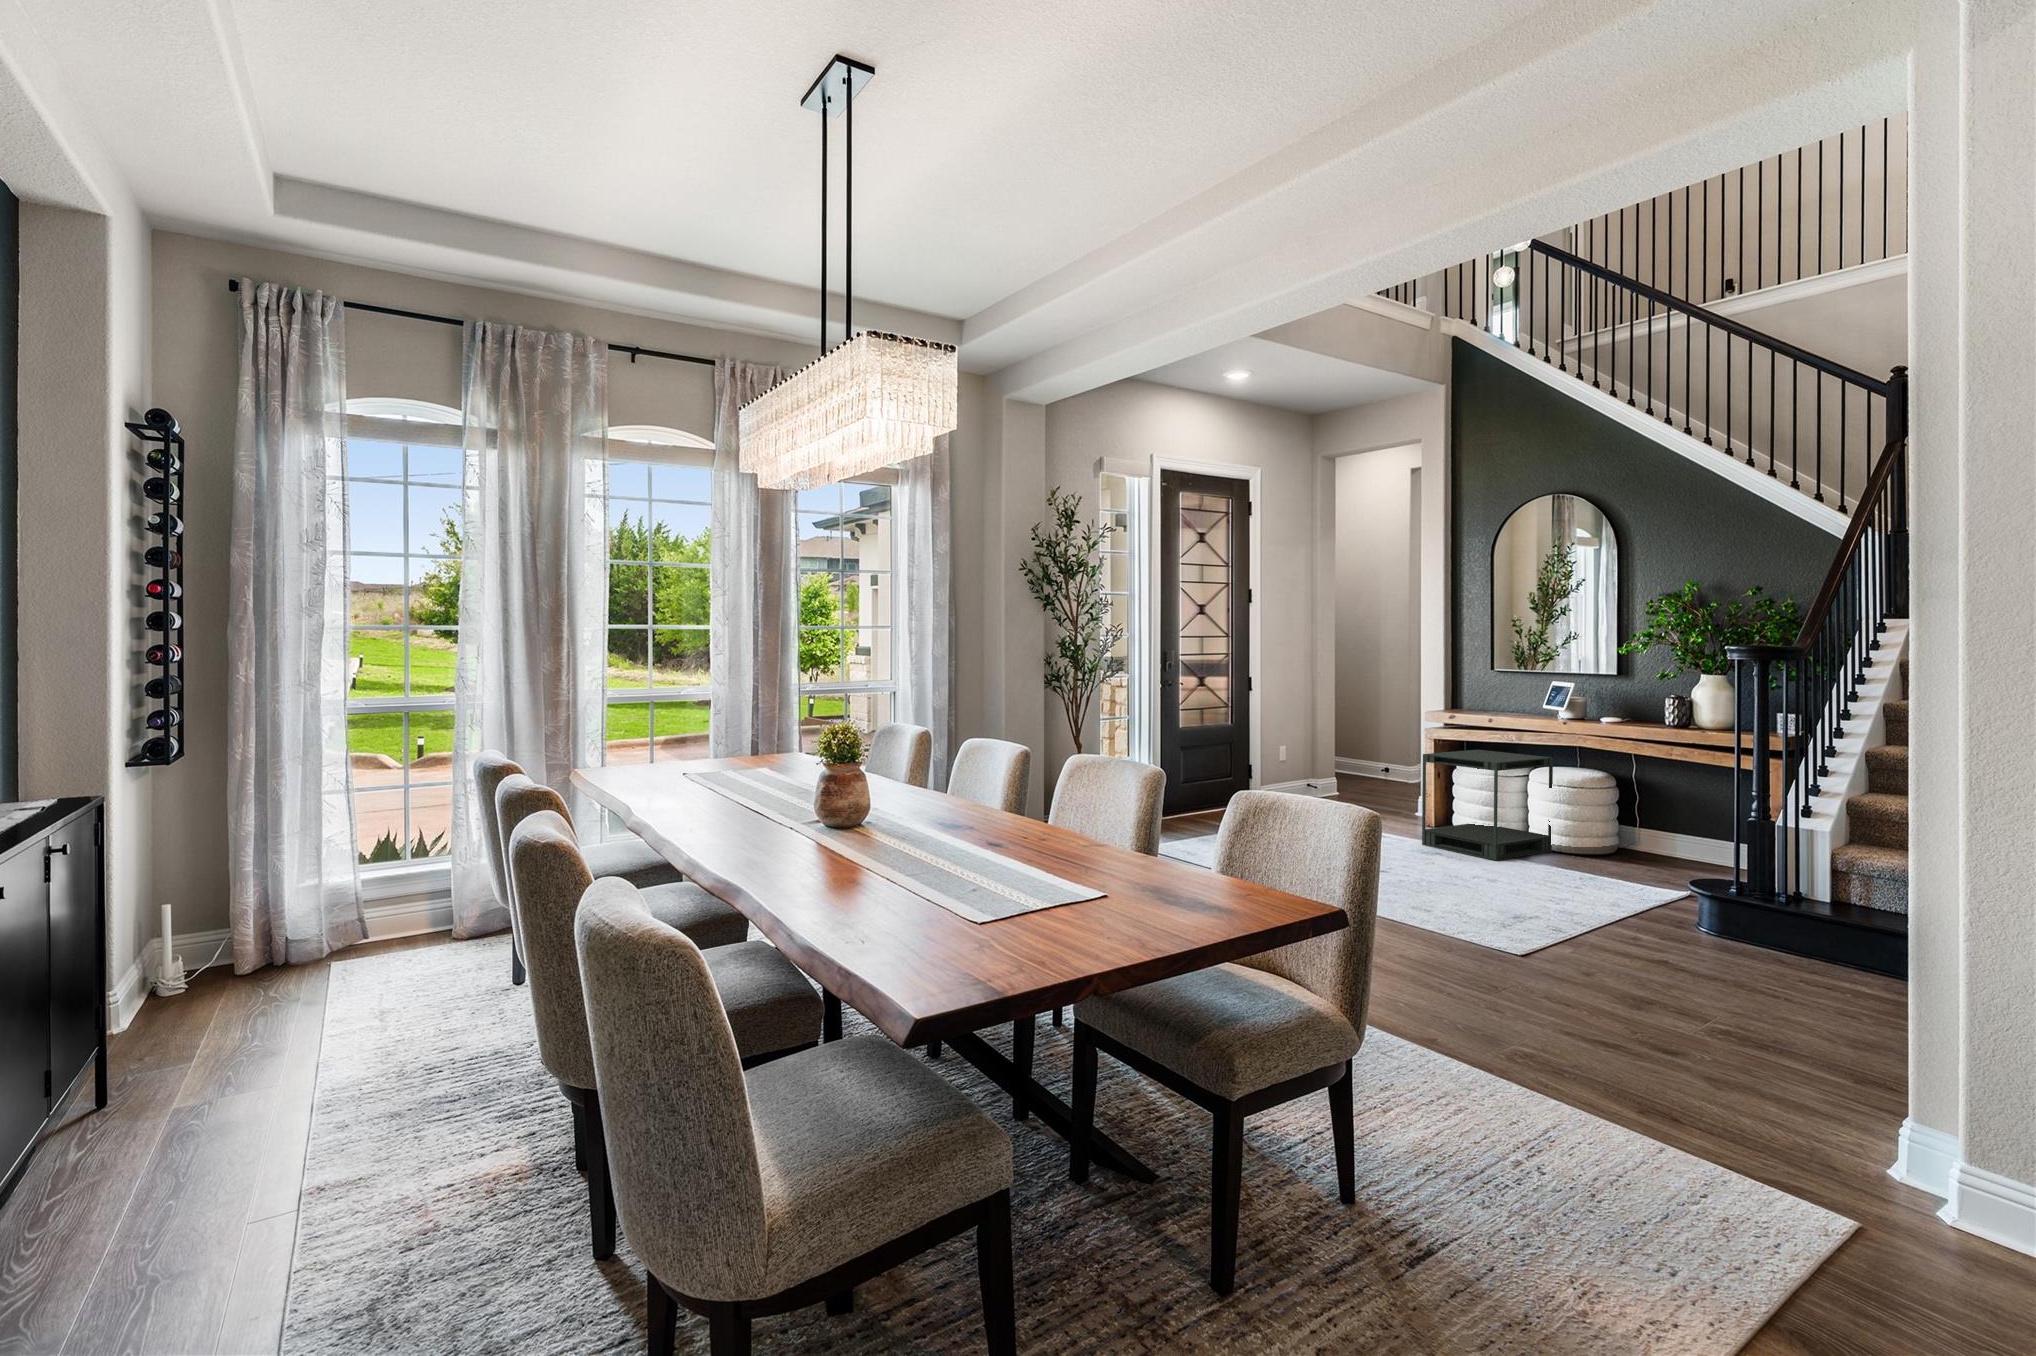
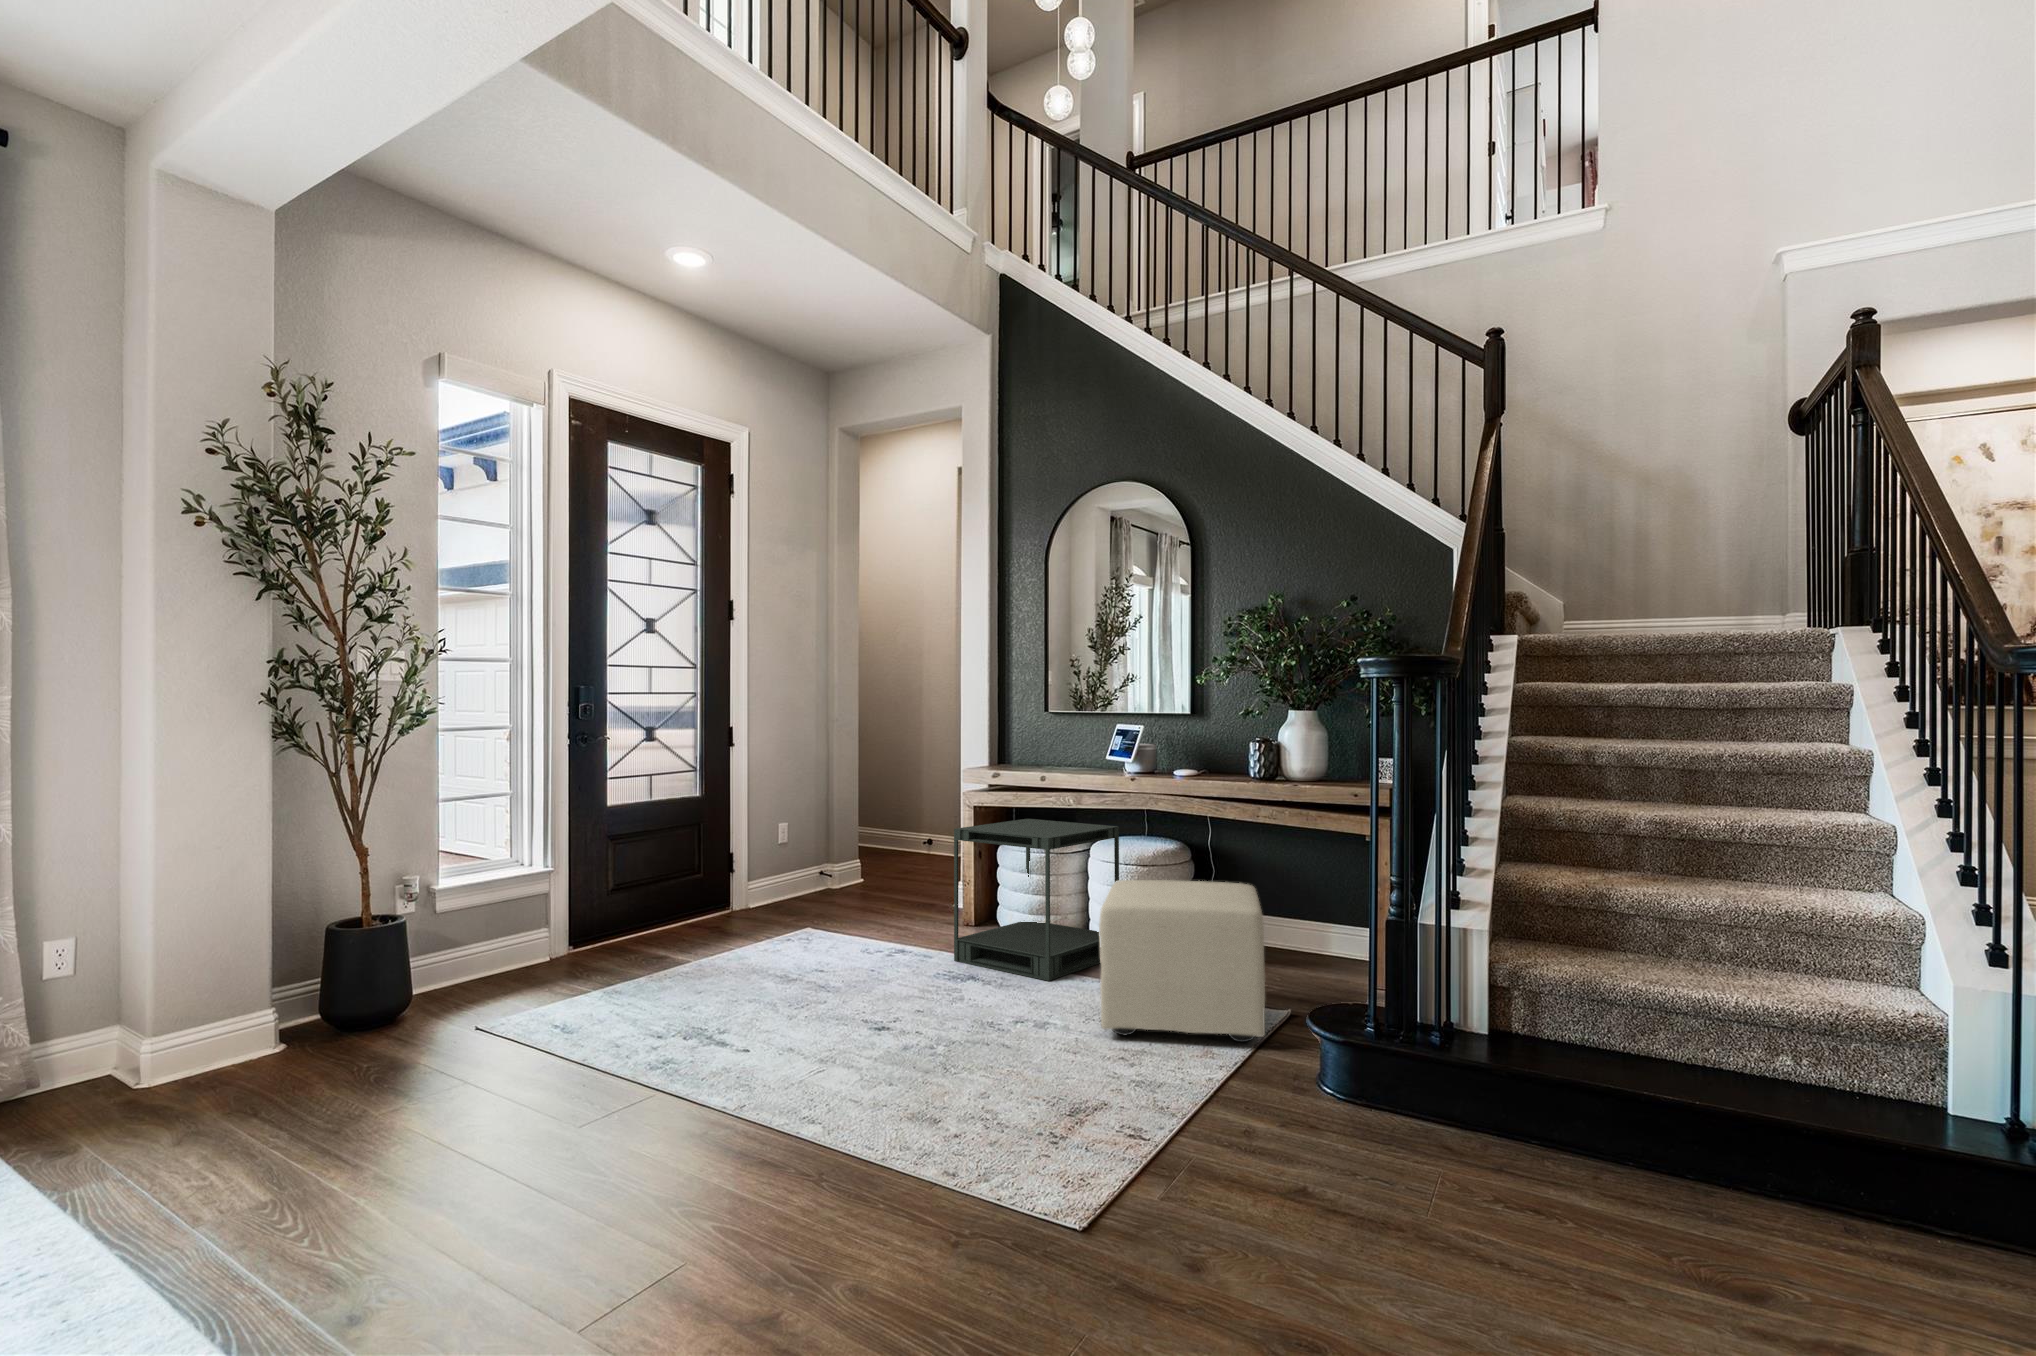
ottoman: none [1536,794,1663,903] -> present [1099,880,1265,1042]

